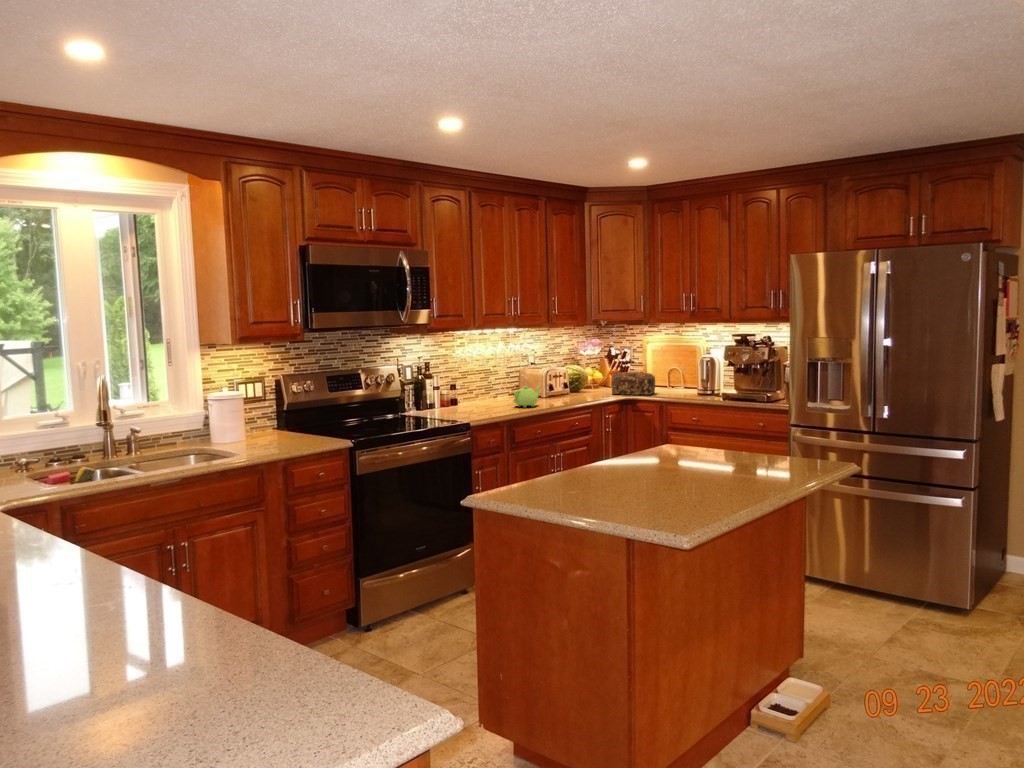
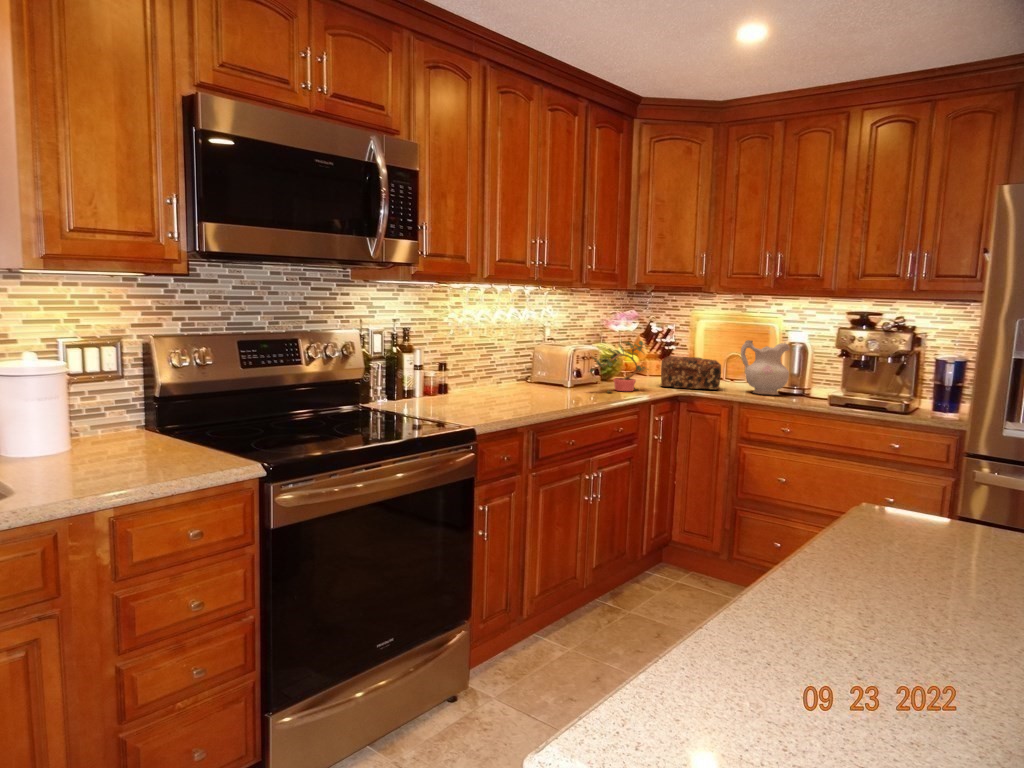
ceramic pitcher: none [666,358,700,396] -> present [741,340,790,395]
potted plant: none [554,362,600,400] -> present [589,341,646,392]
teapot: present [513,386,540,407] -> none [534,371,574,403]

